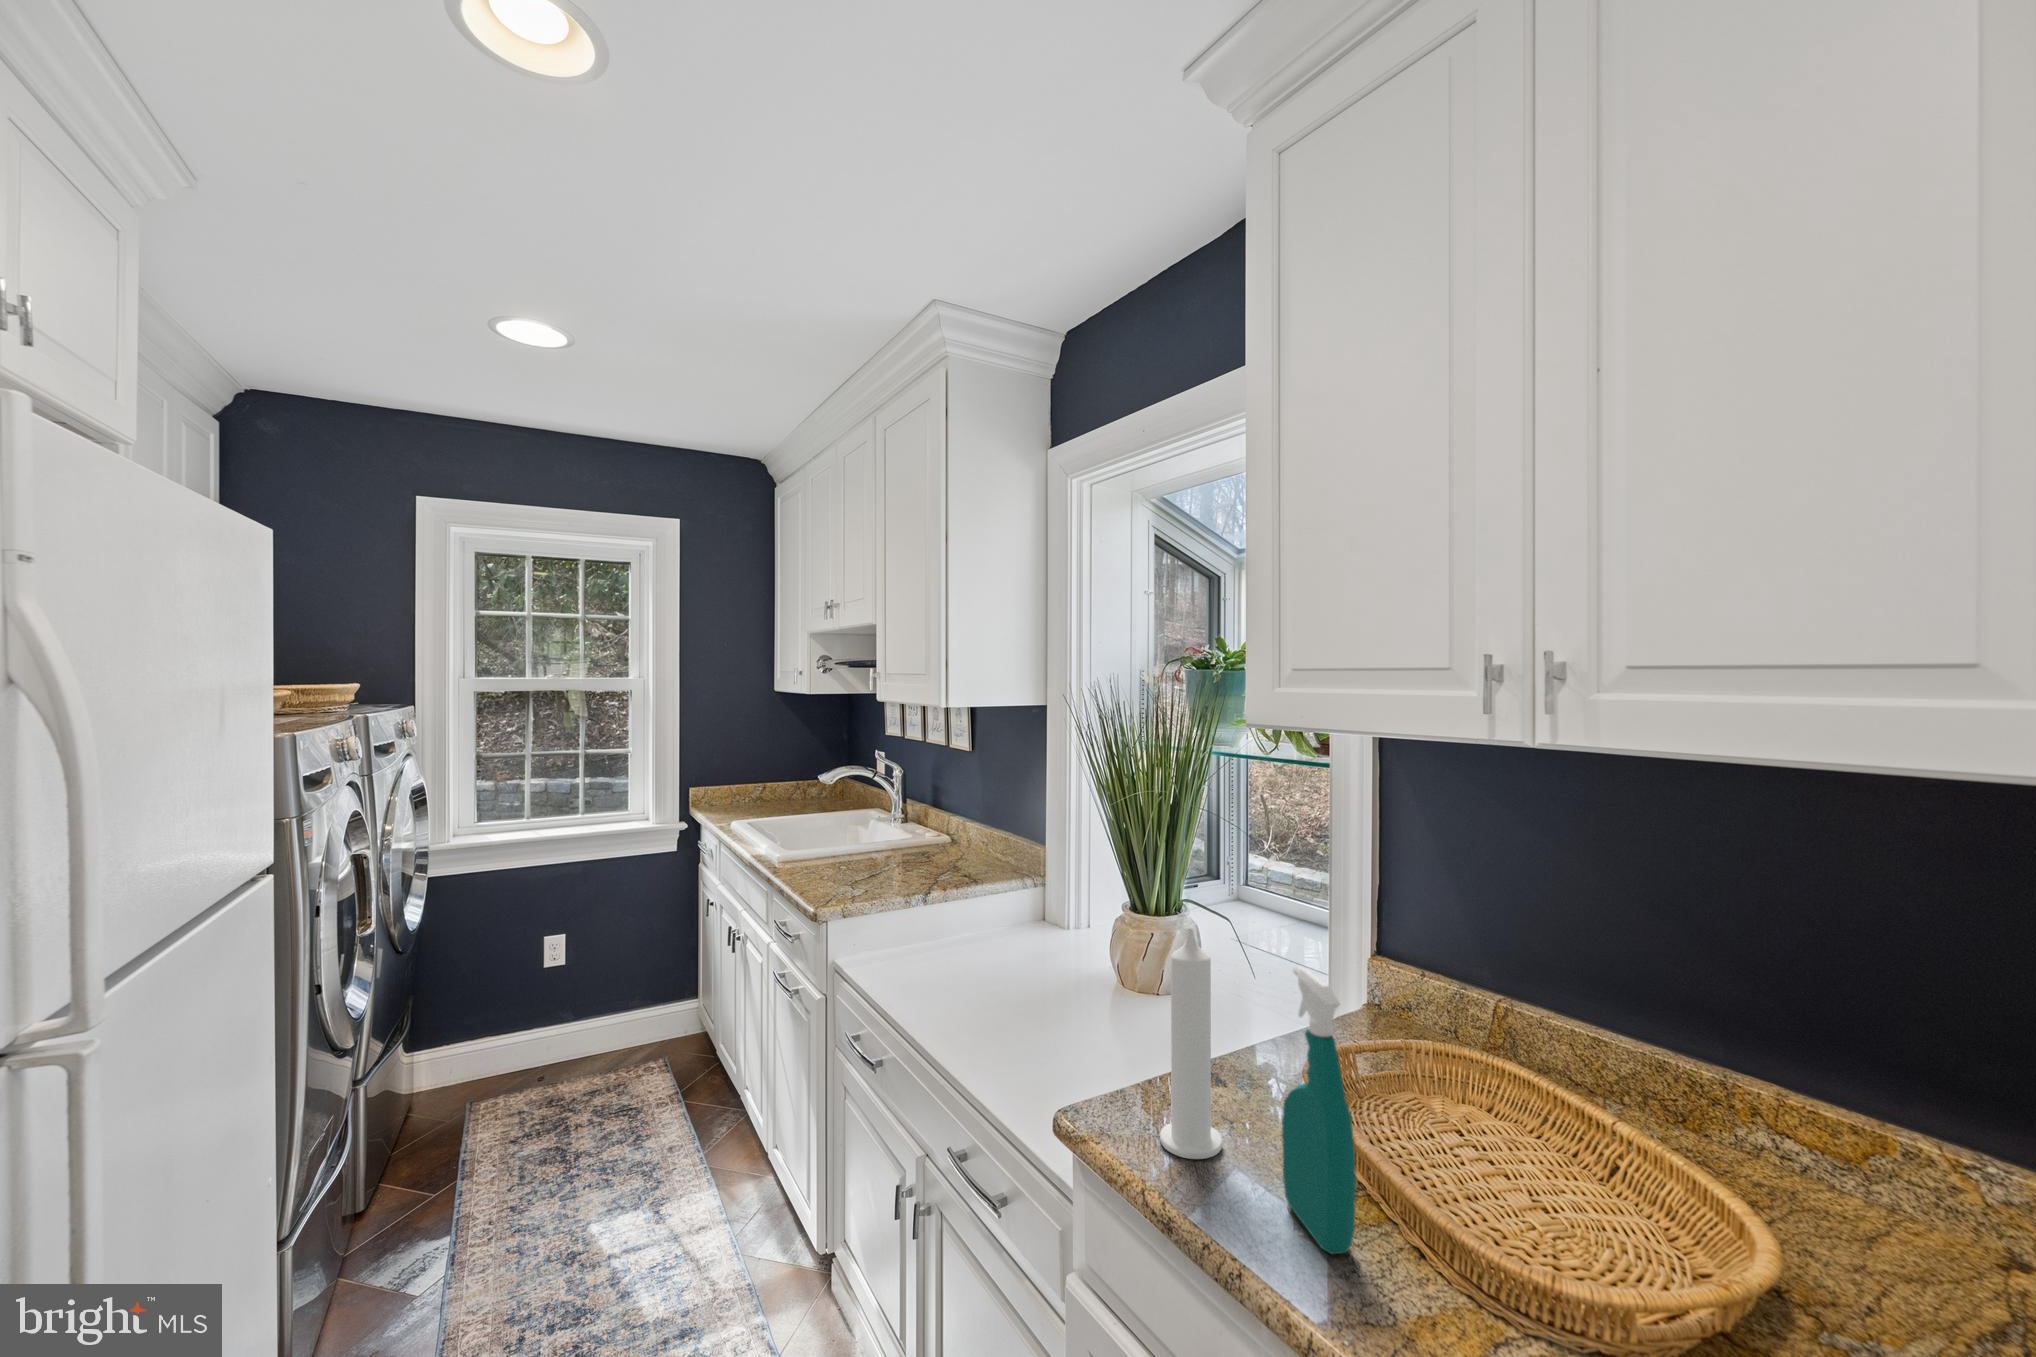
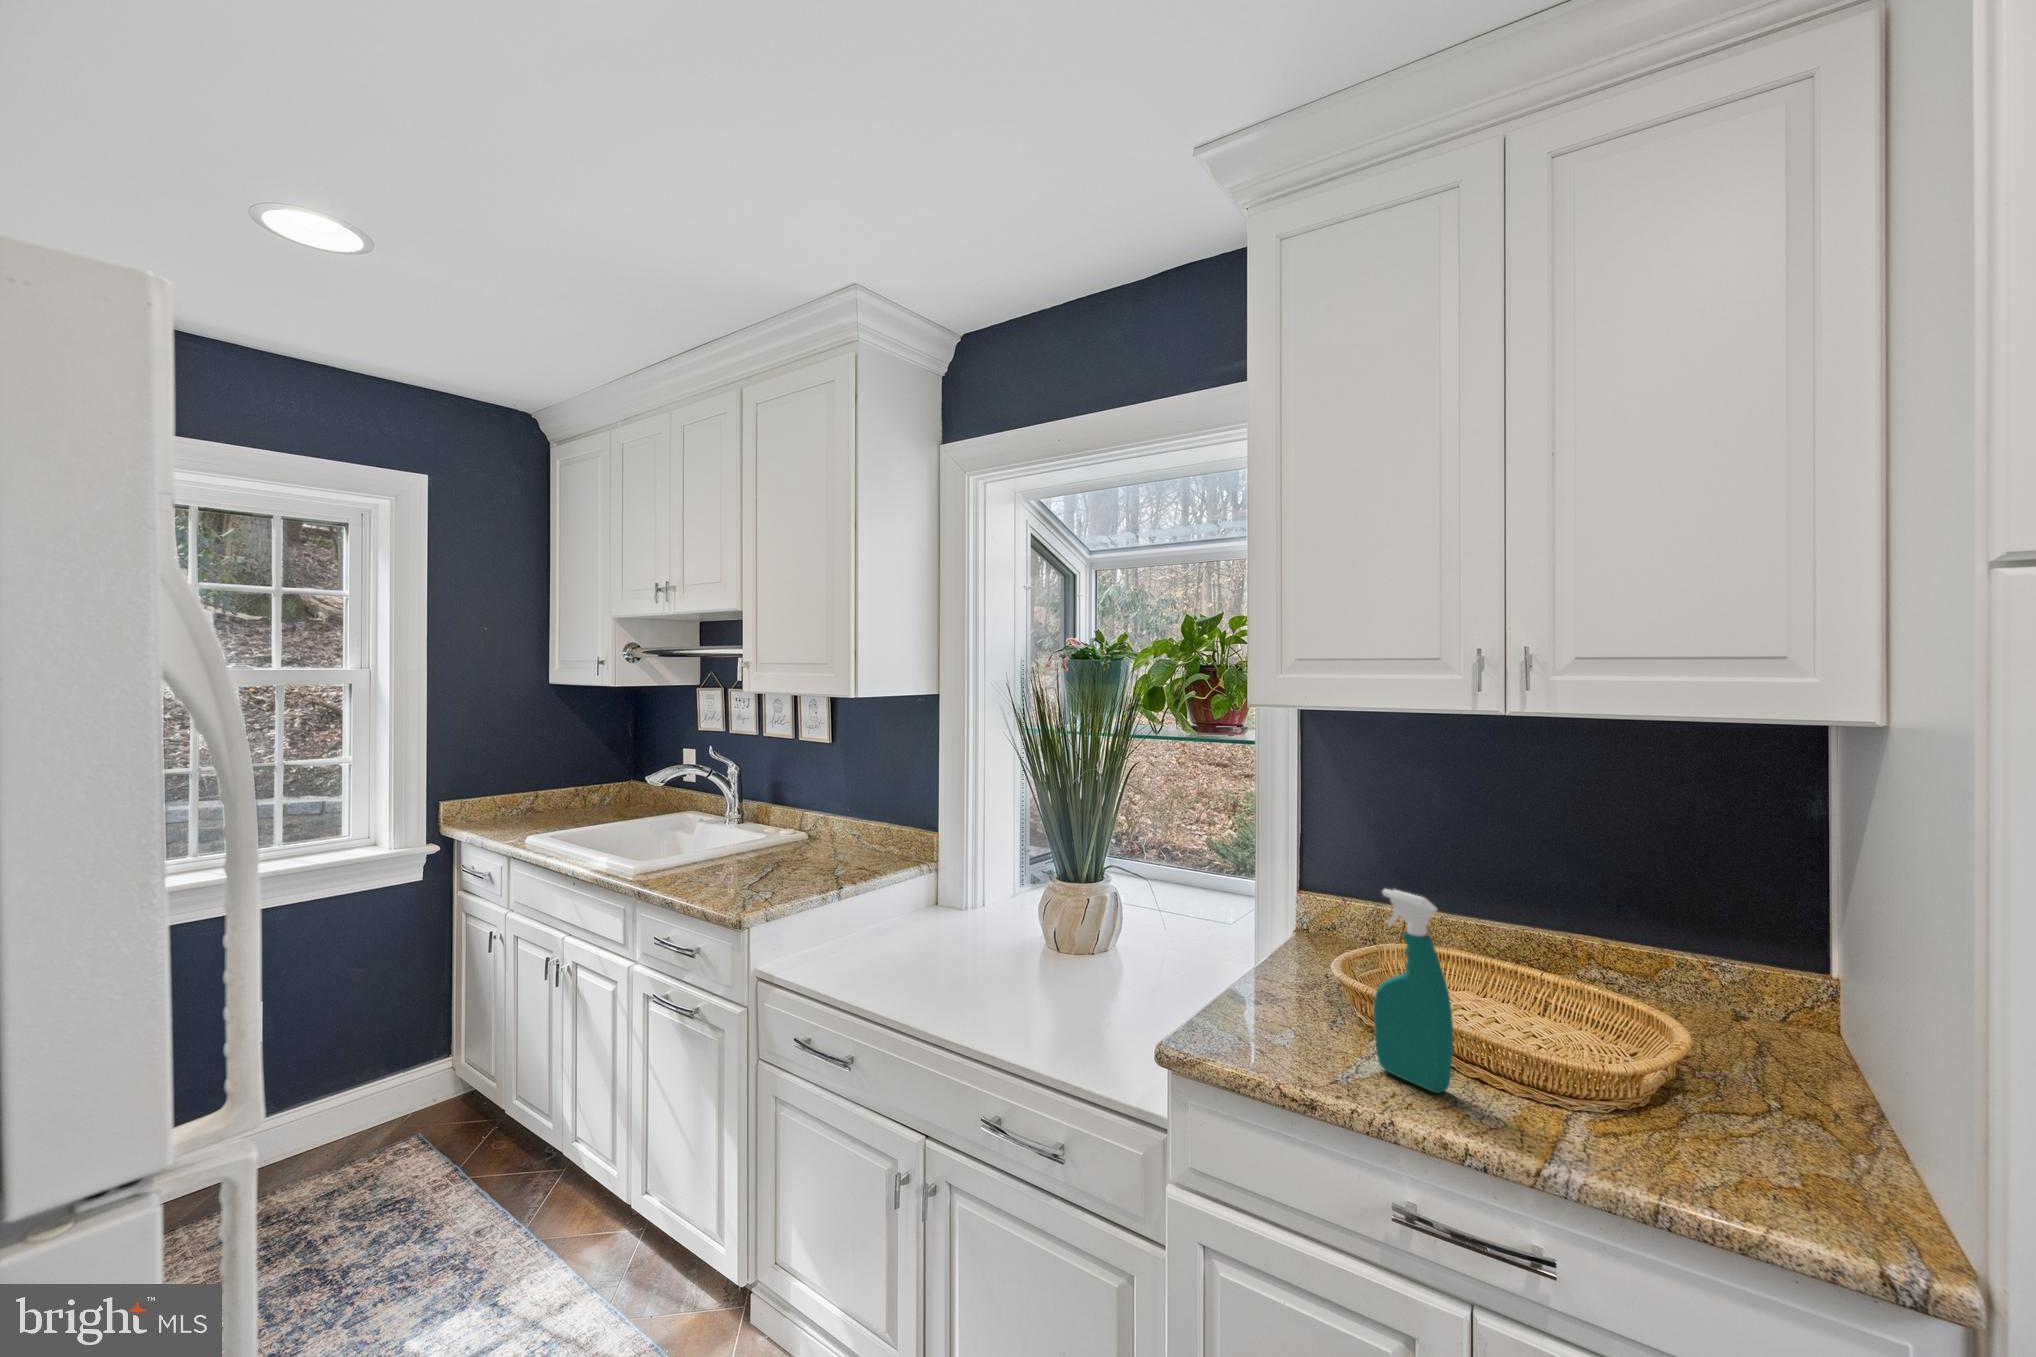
candle: present [1160,927,1222,1159] -> none [1254,873,1305,1057]

